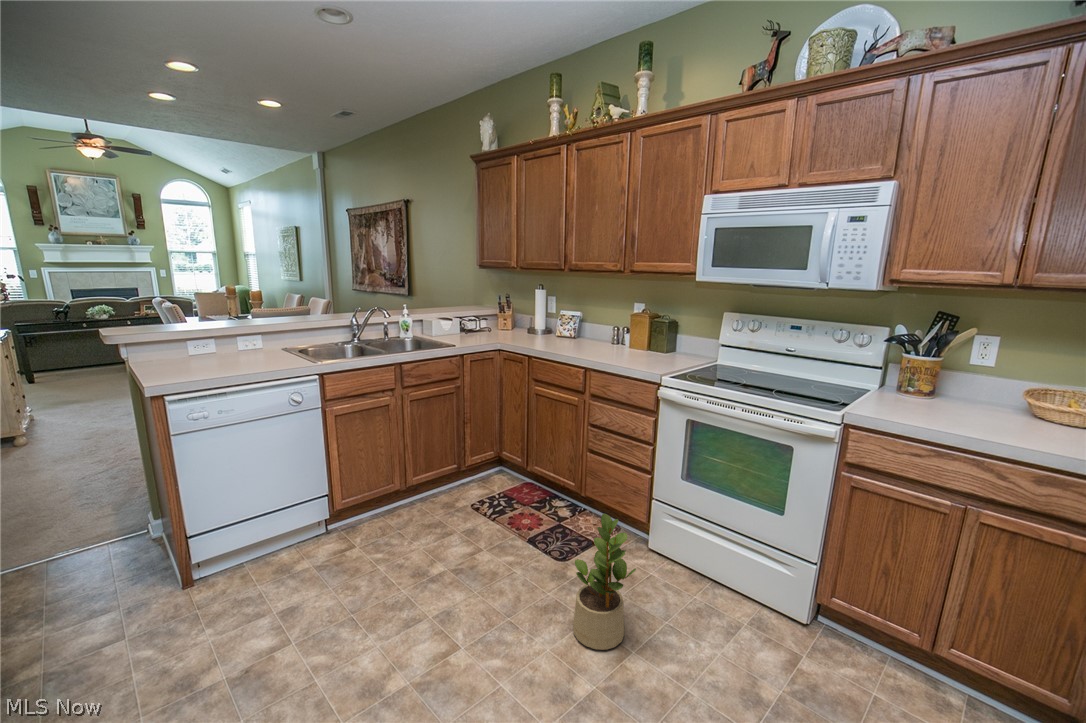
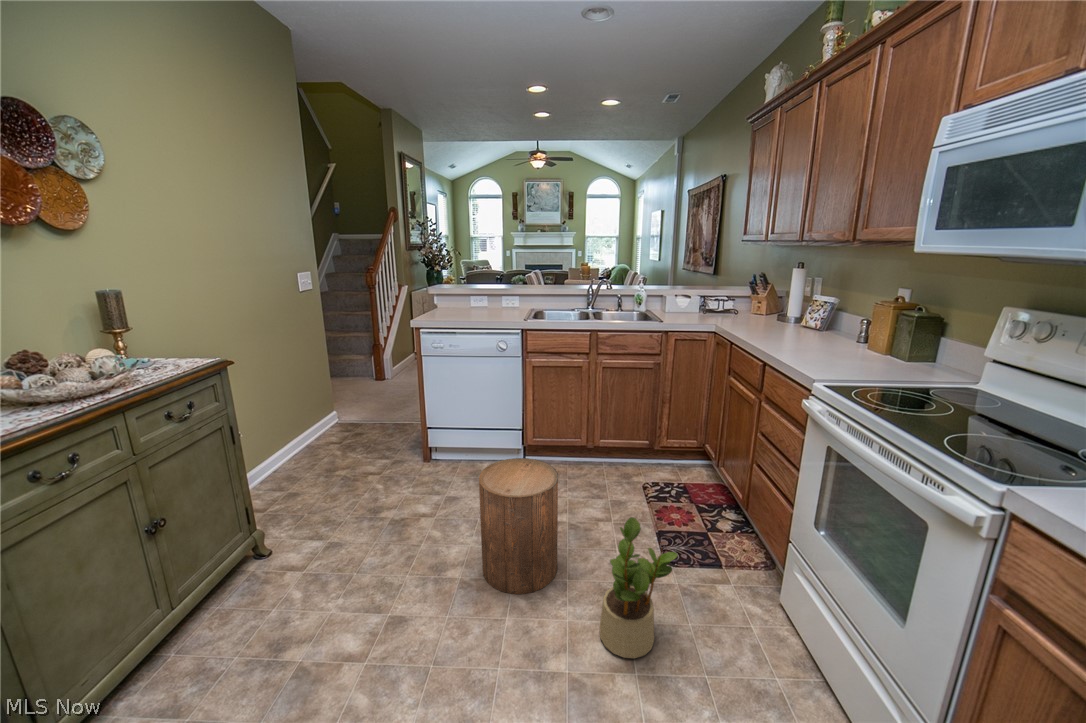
stool: none [402,510,498,678] -> present [479,458,558,594]

